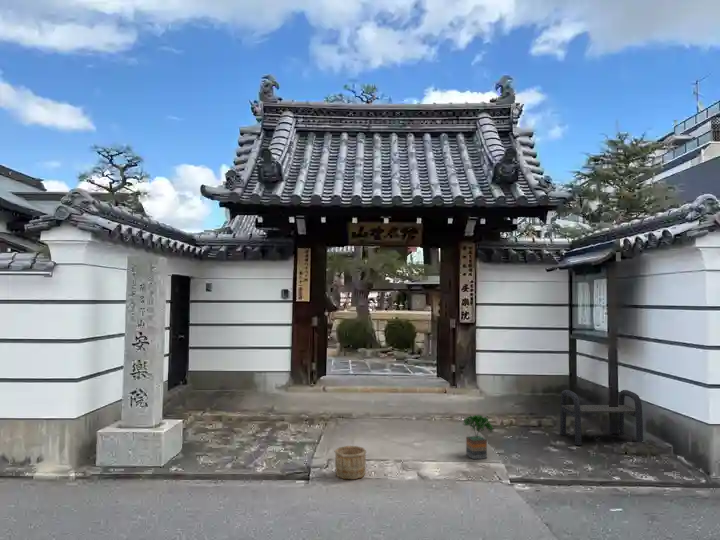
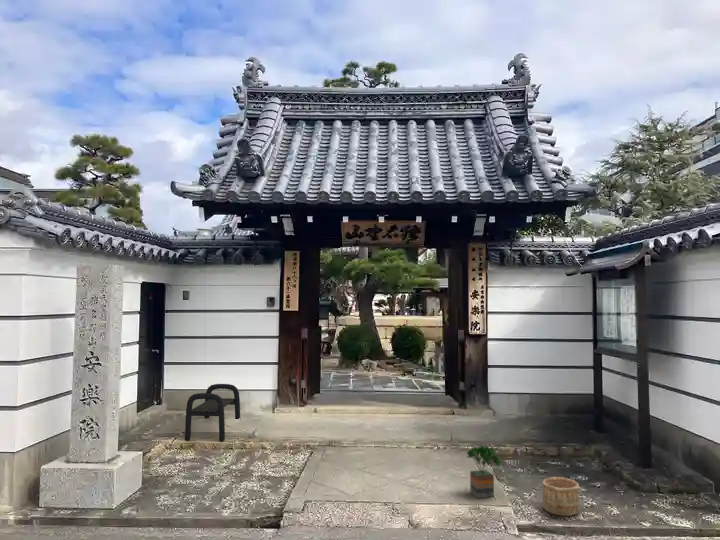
bench: present [560,390,643,445] -> present [185,384,240,441]
wooden bucket: present [335,446,366,479] -> present [542,477,579,516]

